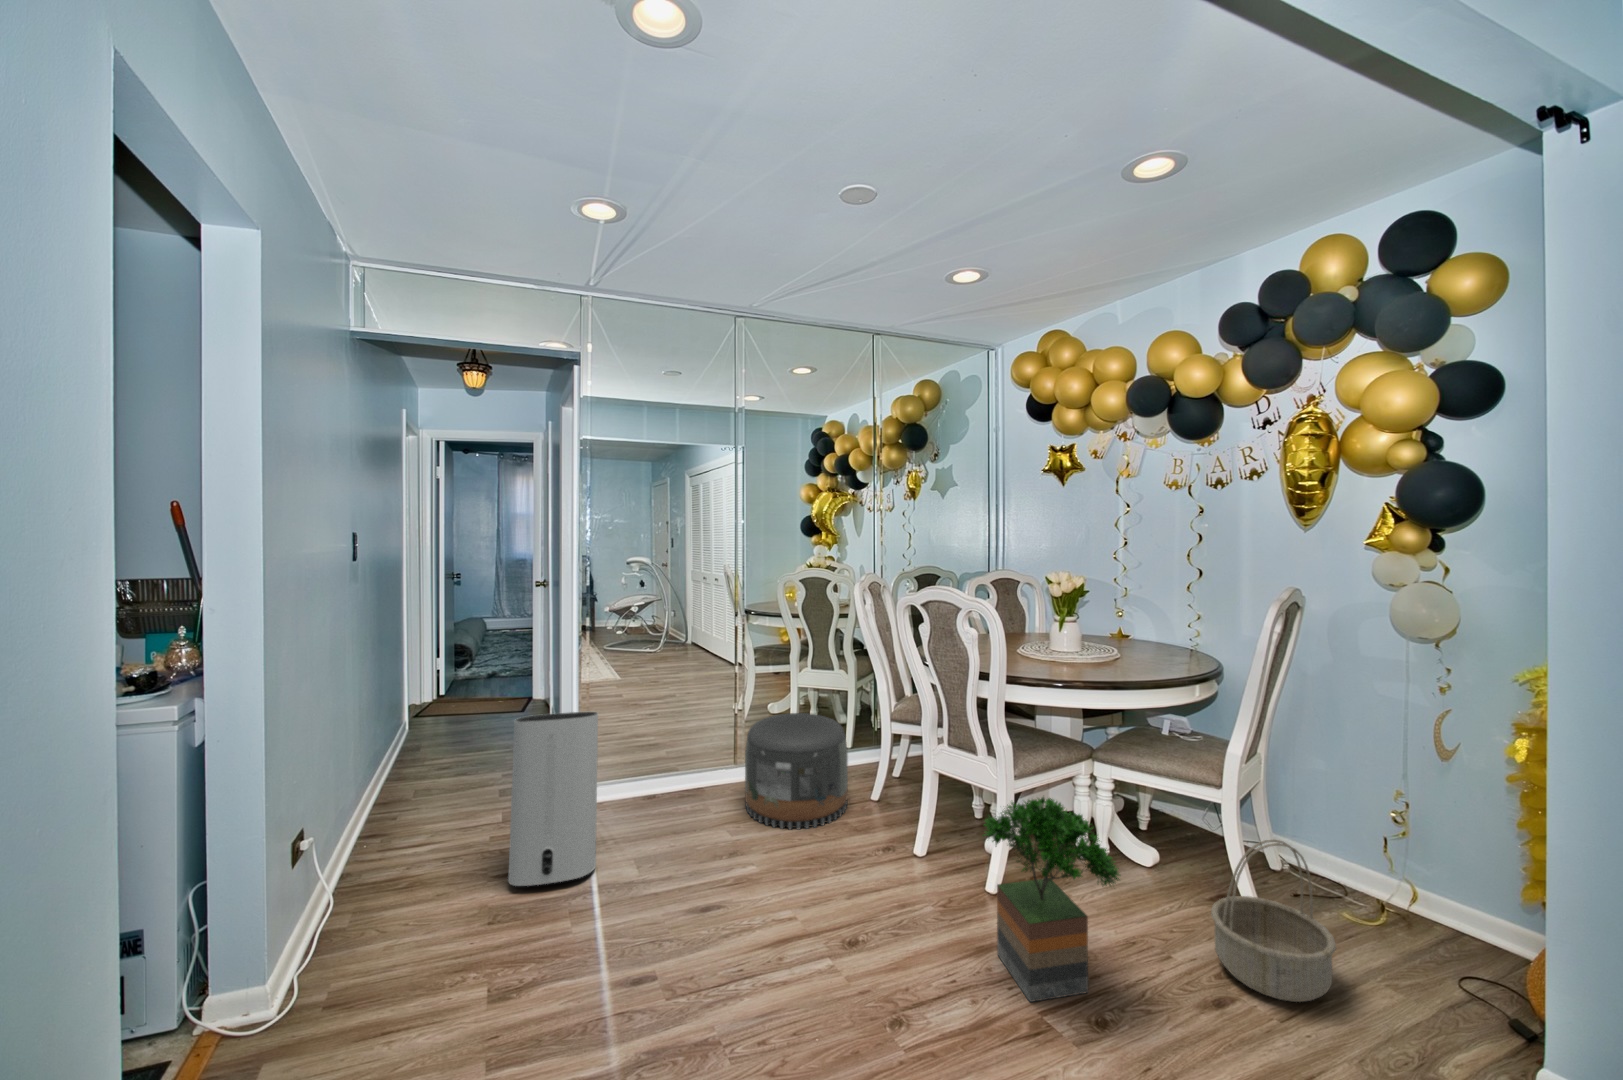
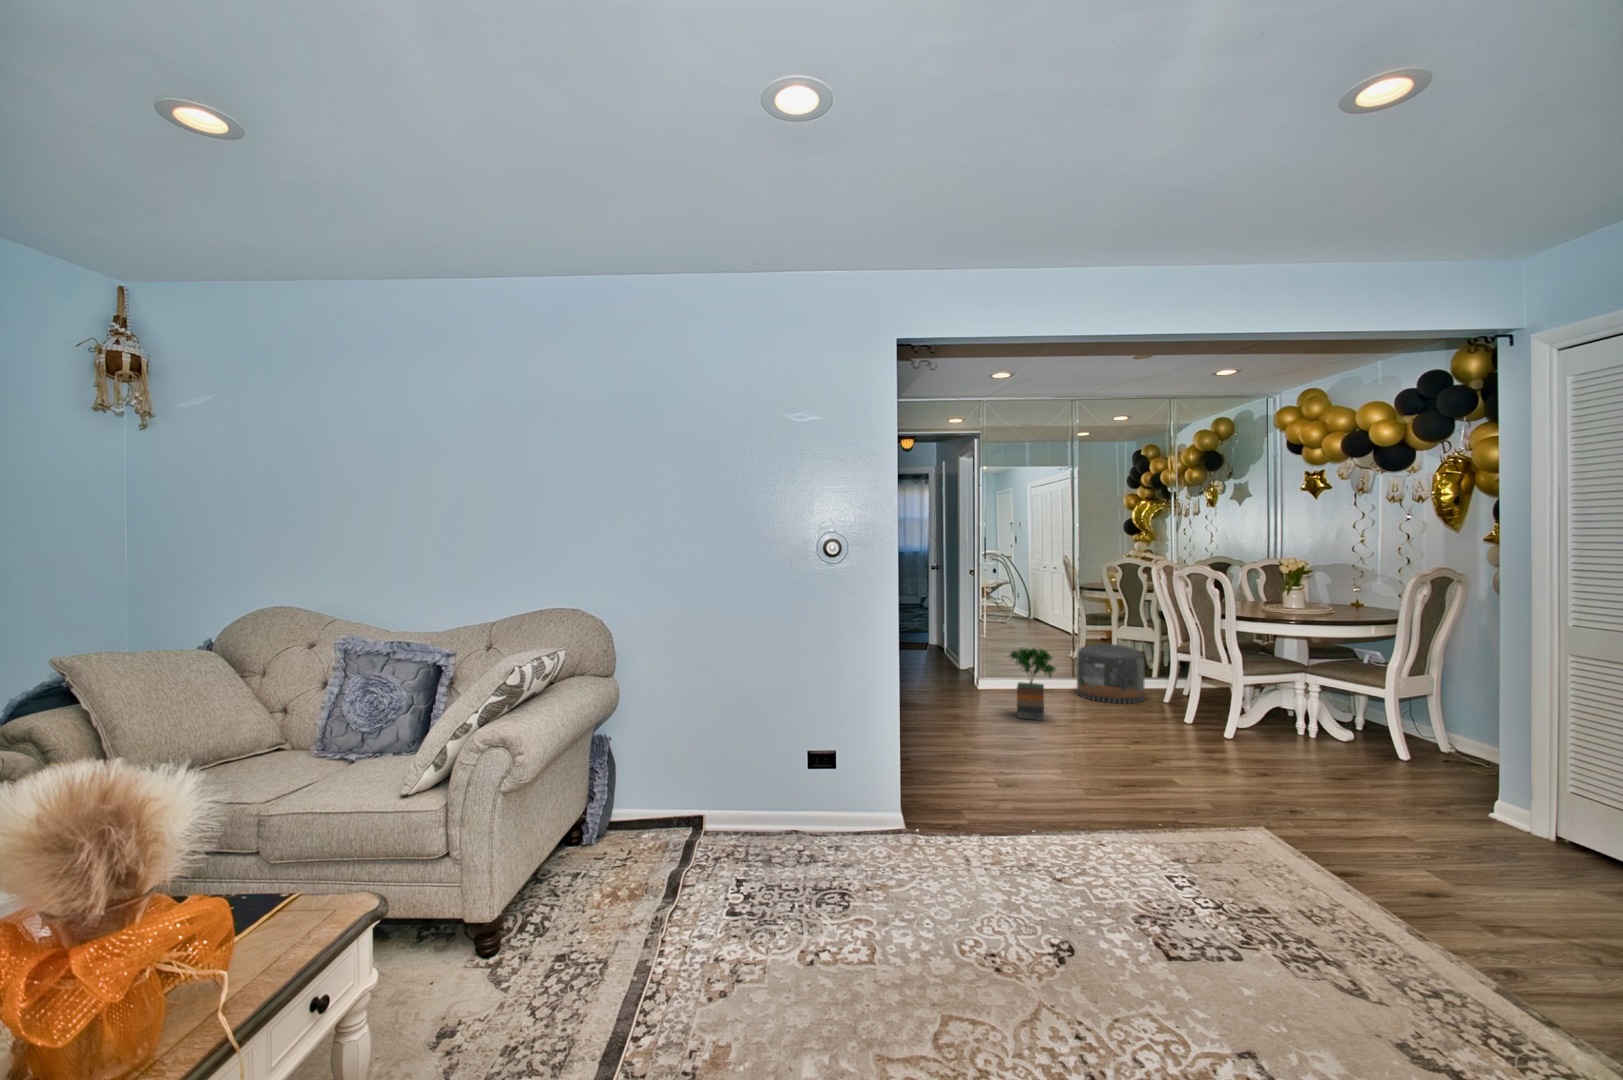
air purifier: present [508,712,598,886] -> none [957,622,997,698]
potted tree: present [984,797,1120,1002] -> present [1010,648,1055,720]
basket: present [1211,840,1336,1002] -> none [1332,695,1404,773]

